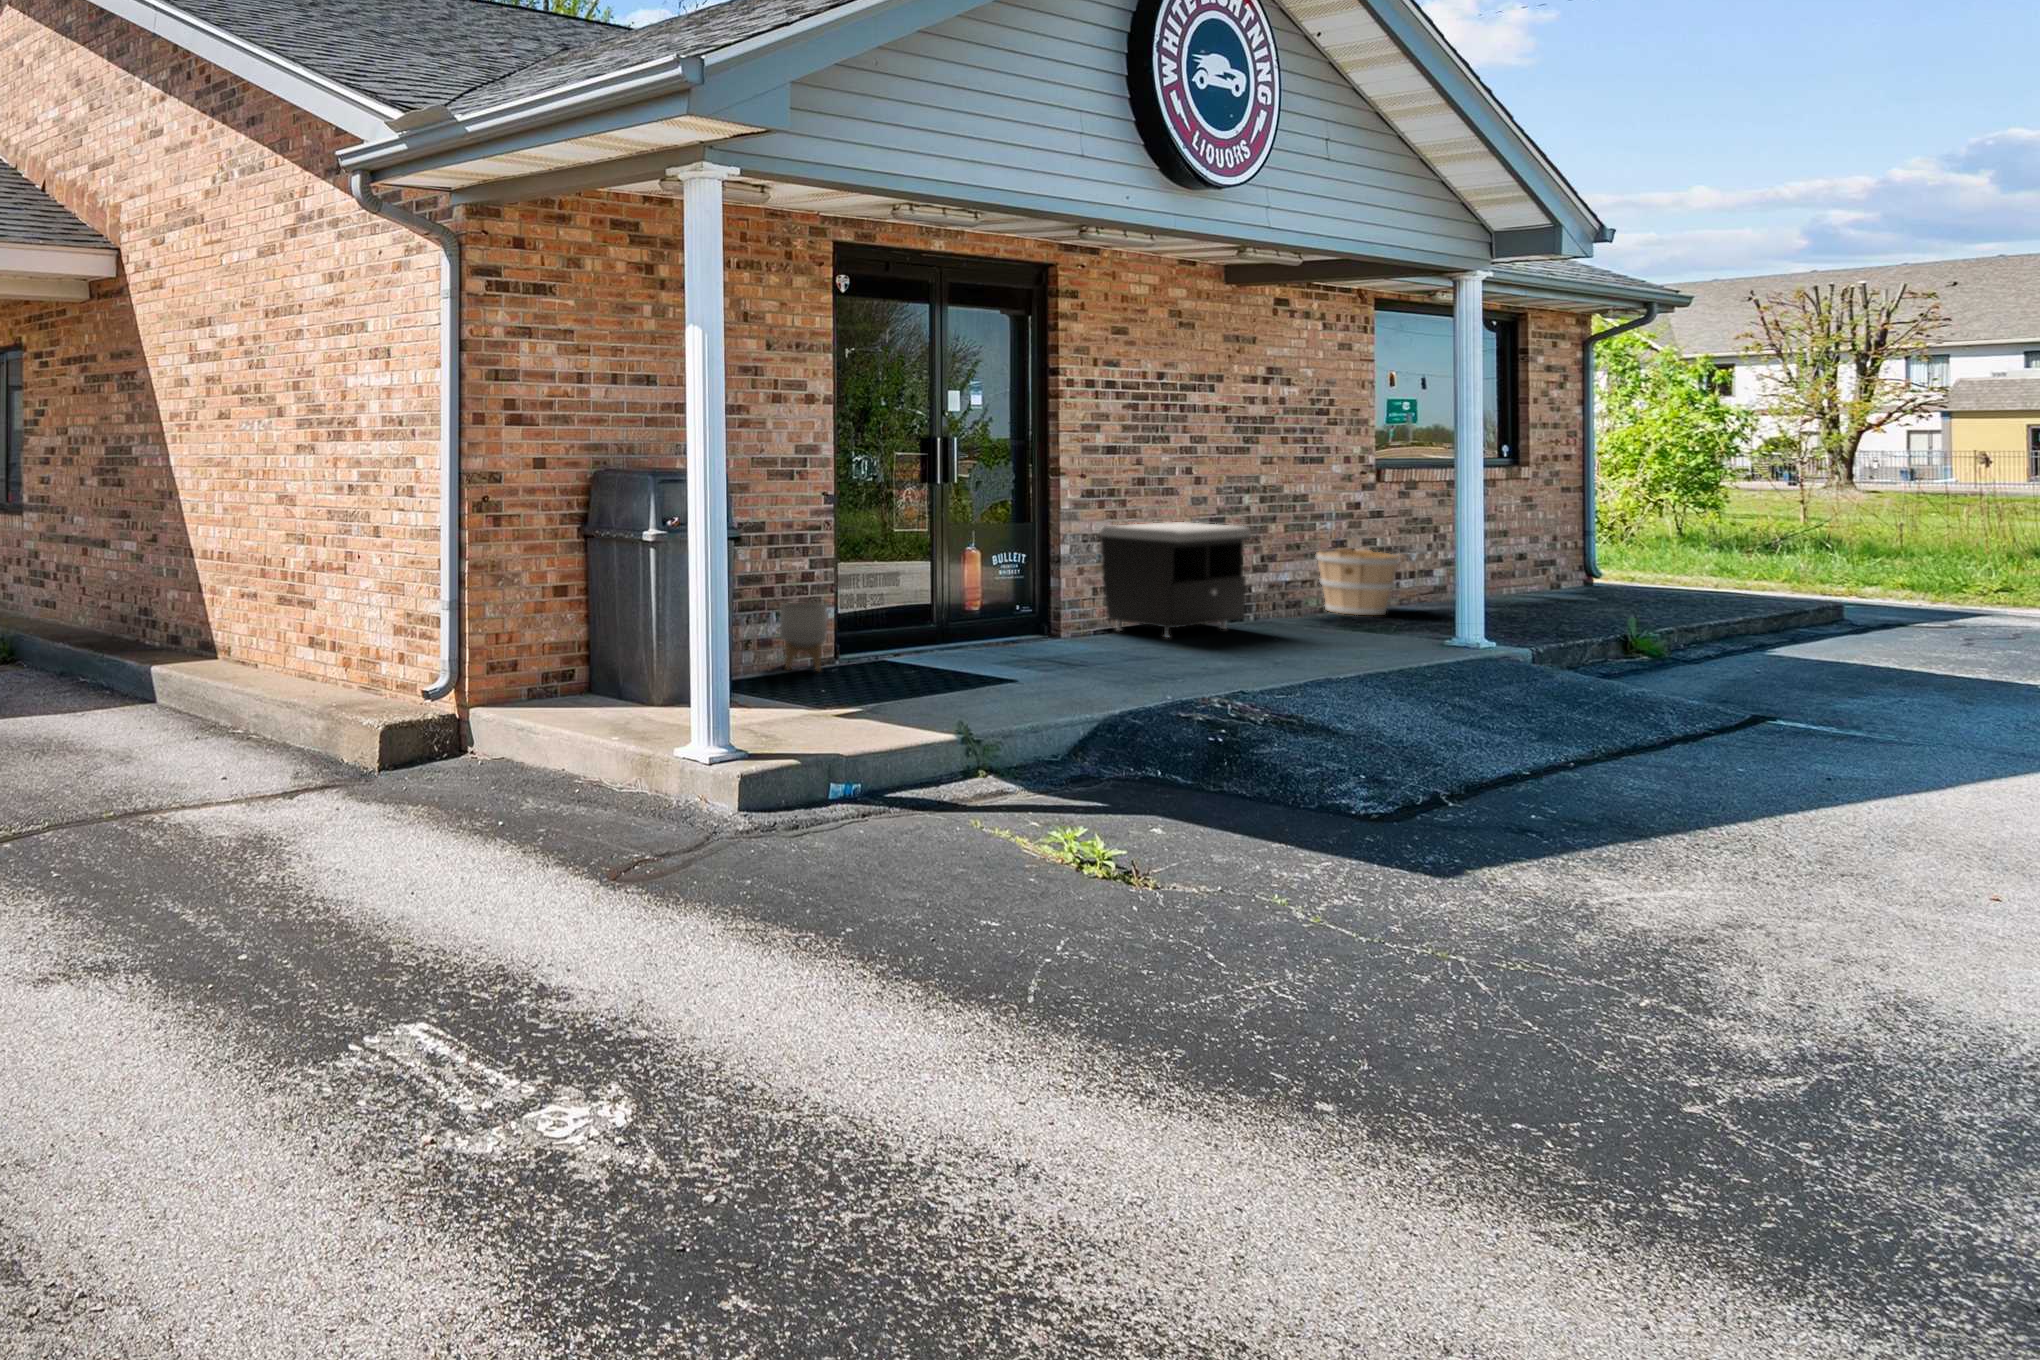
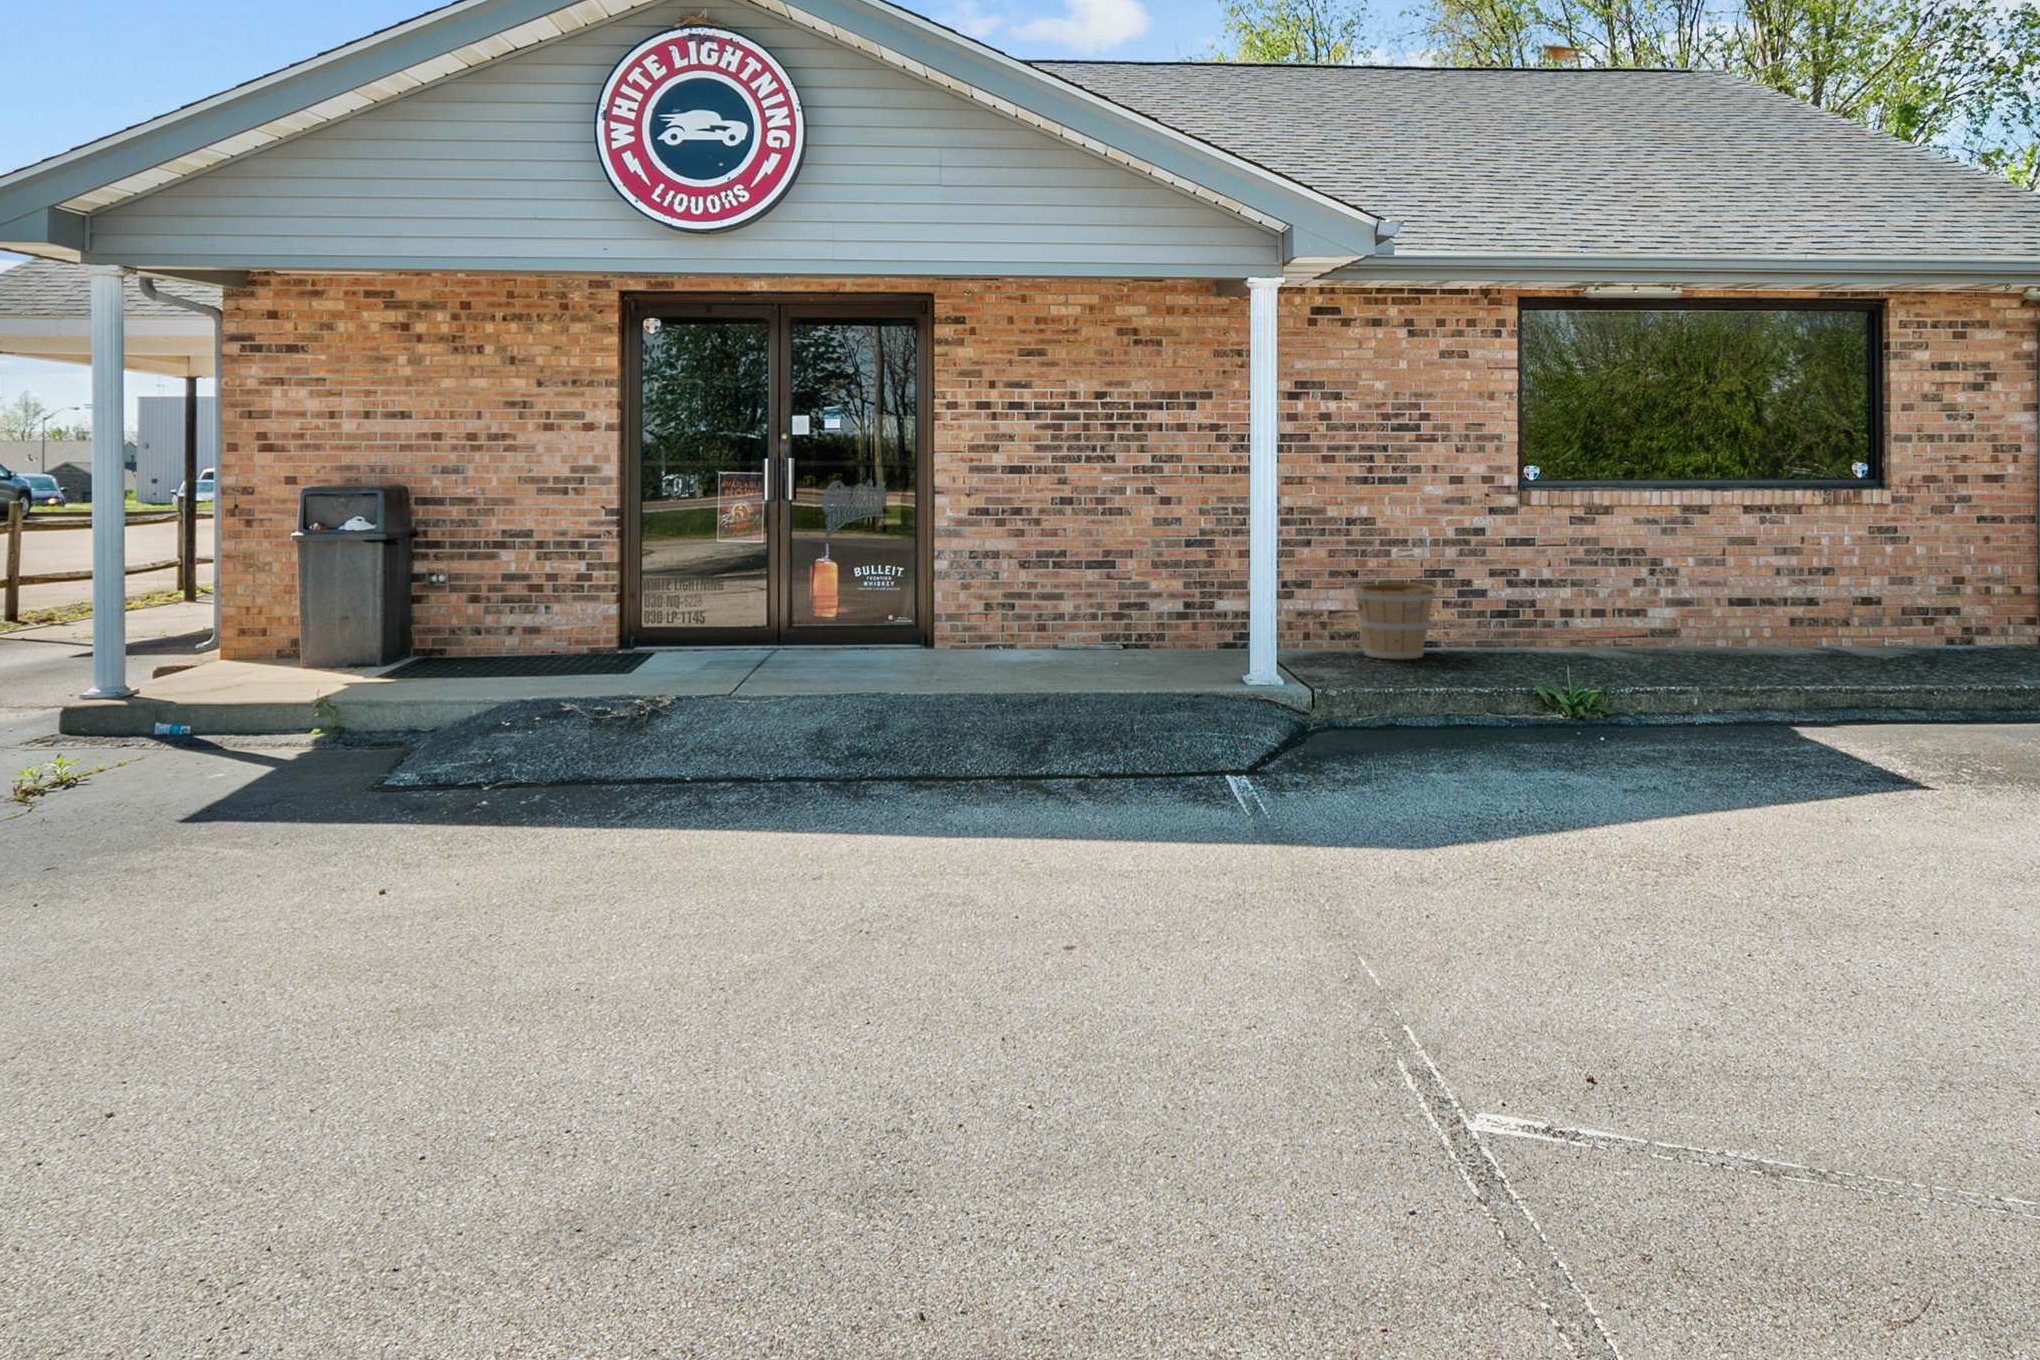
storage bench: present [1100,522,1251,638] -> none [988,544,1130,659]
planter: present [780,603,827,671] -> none [526,599,567,656]

